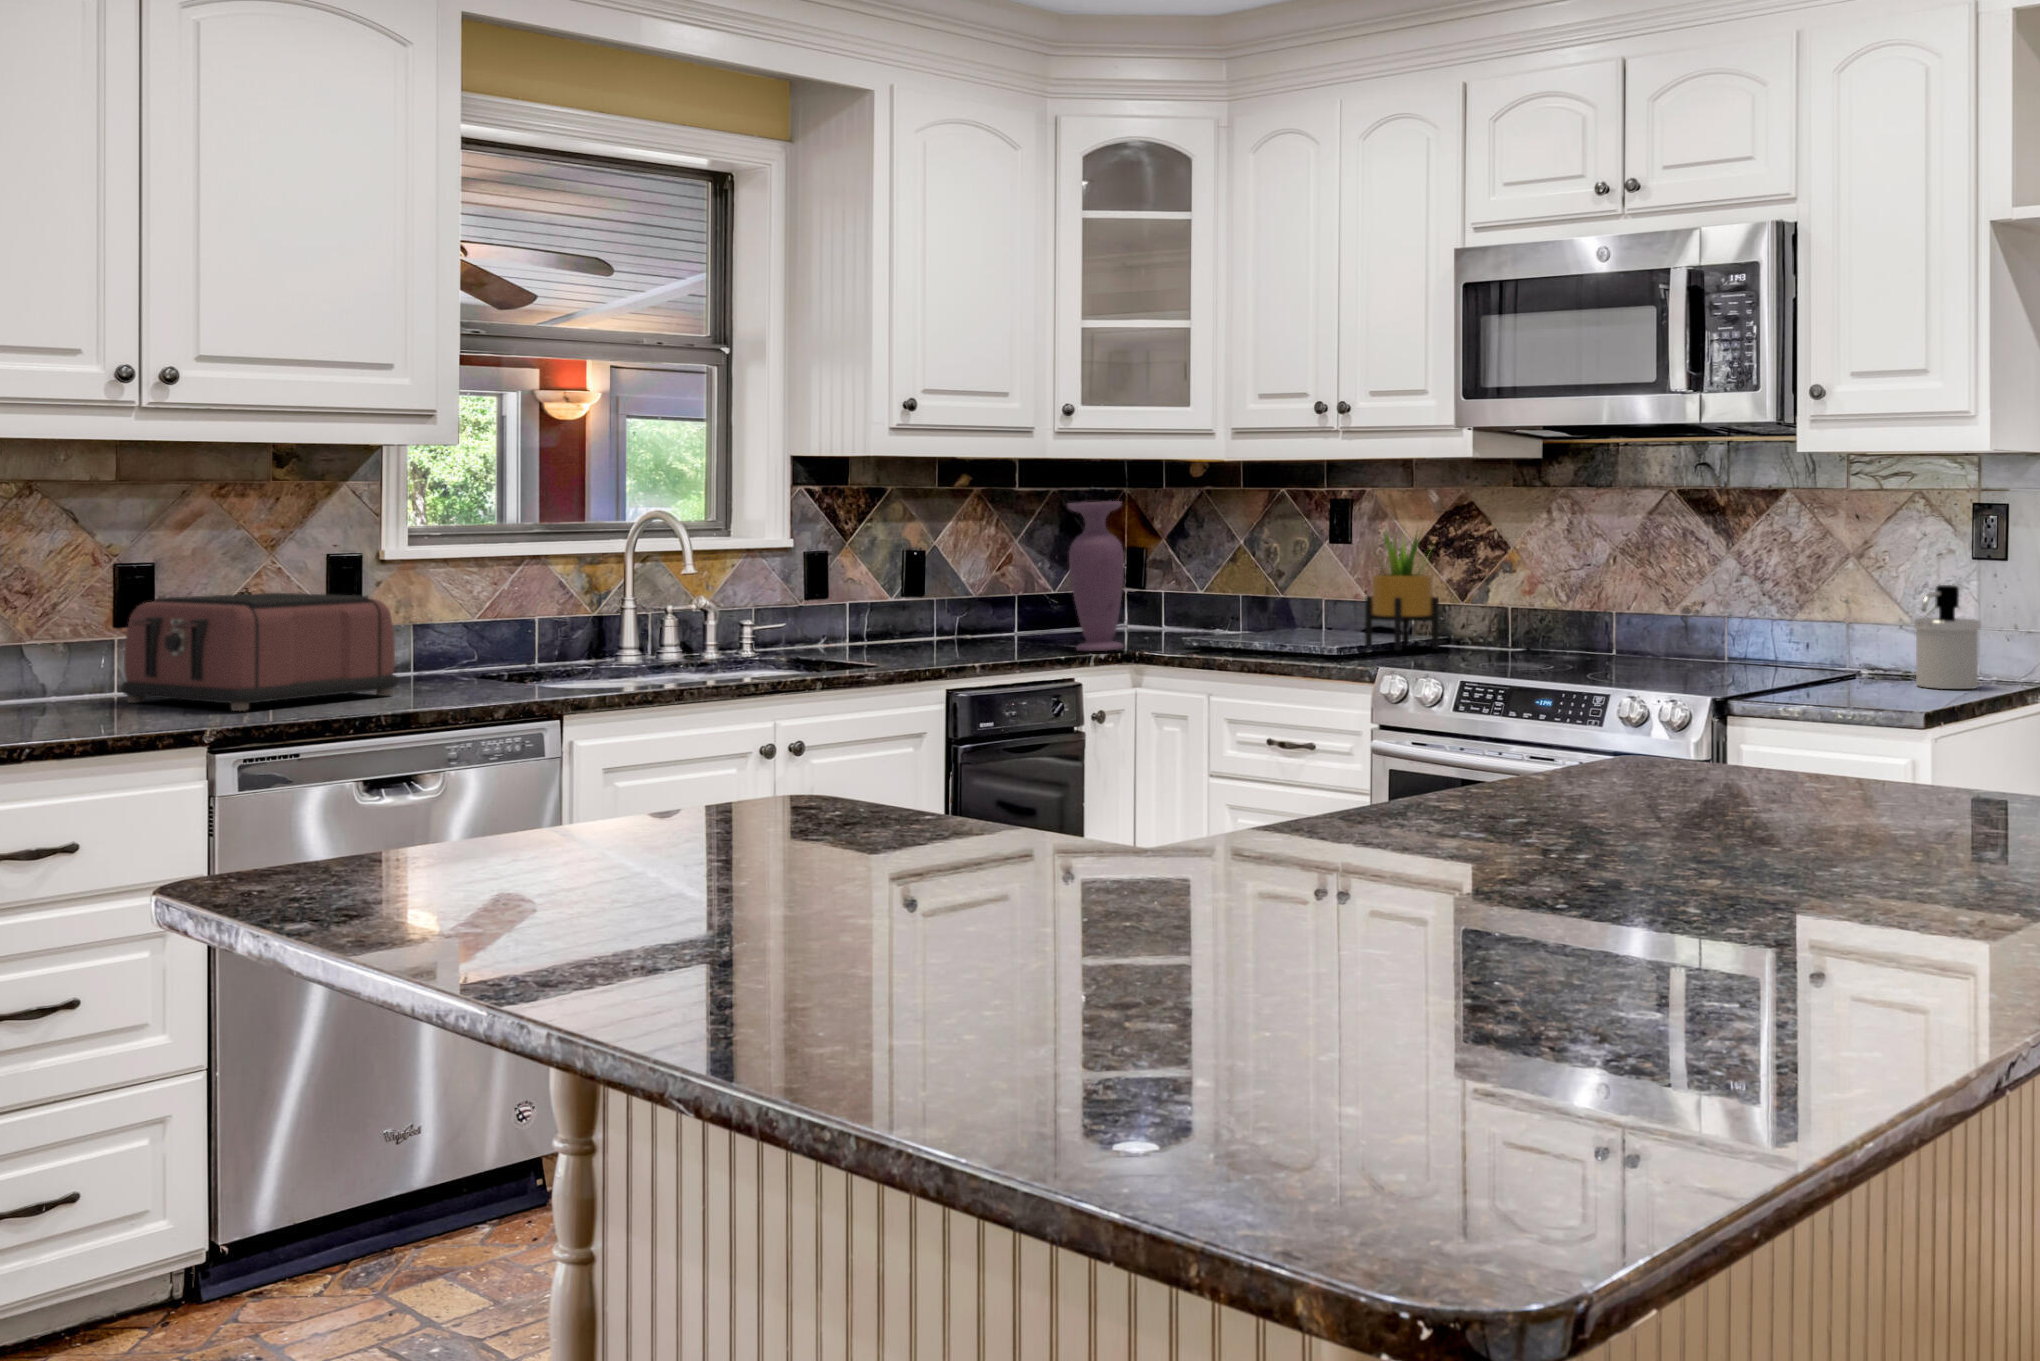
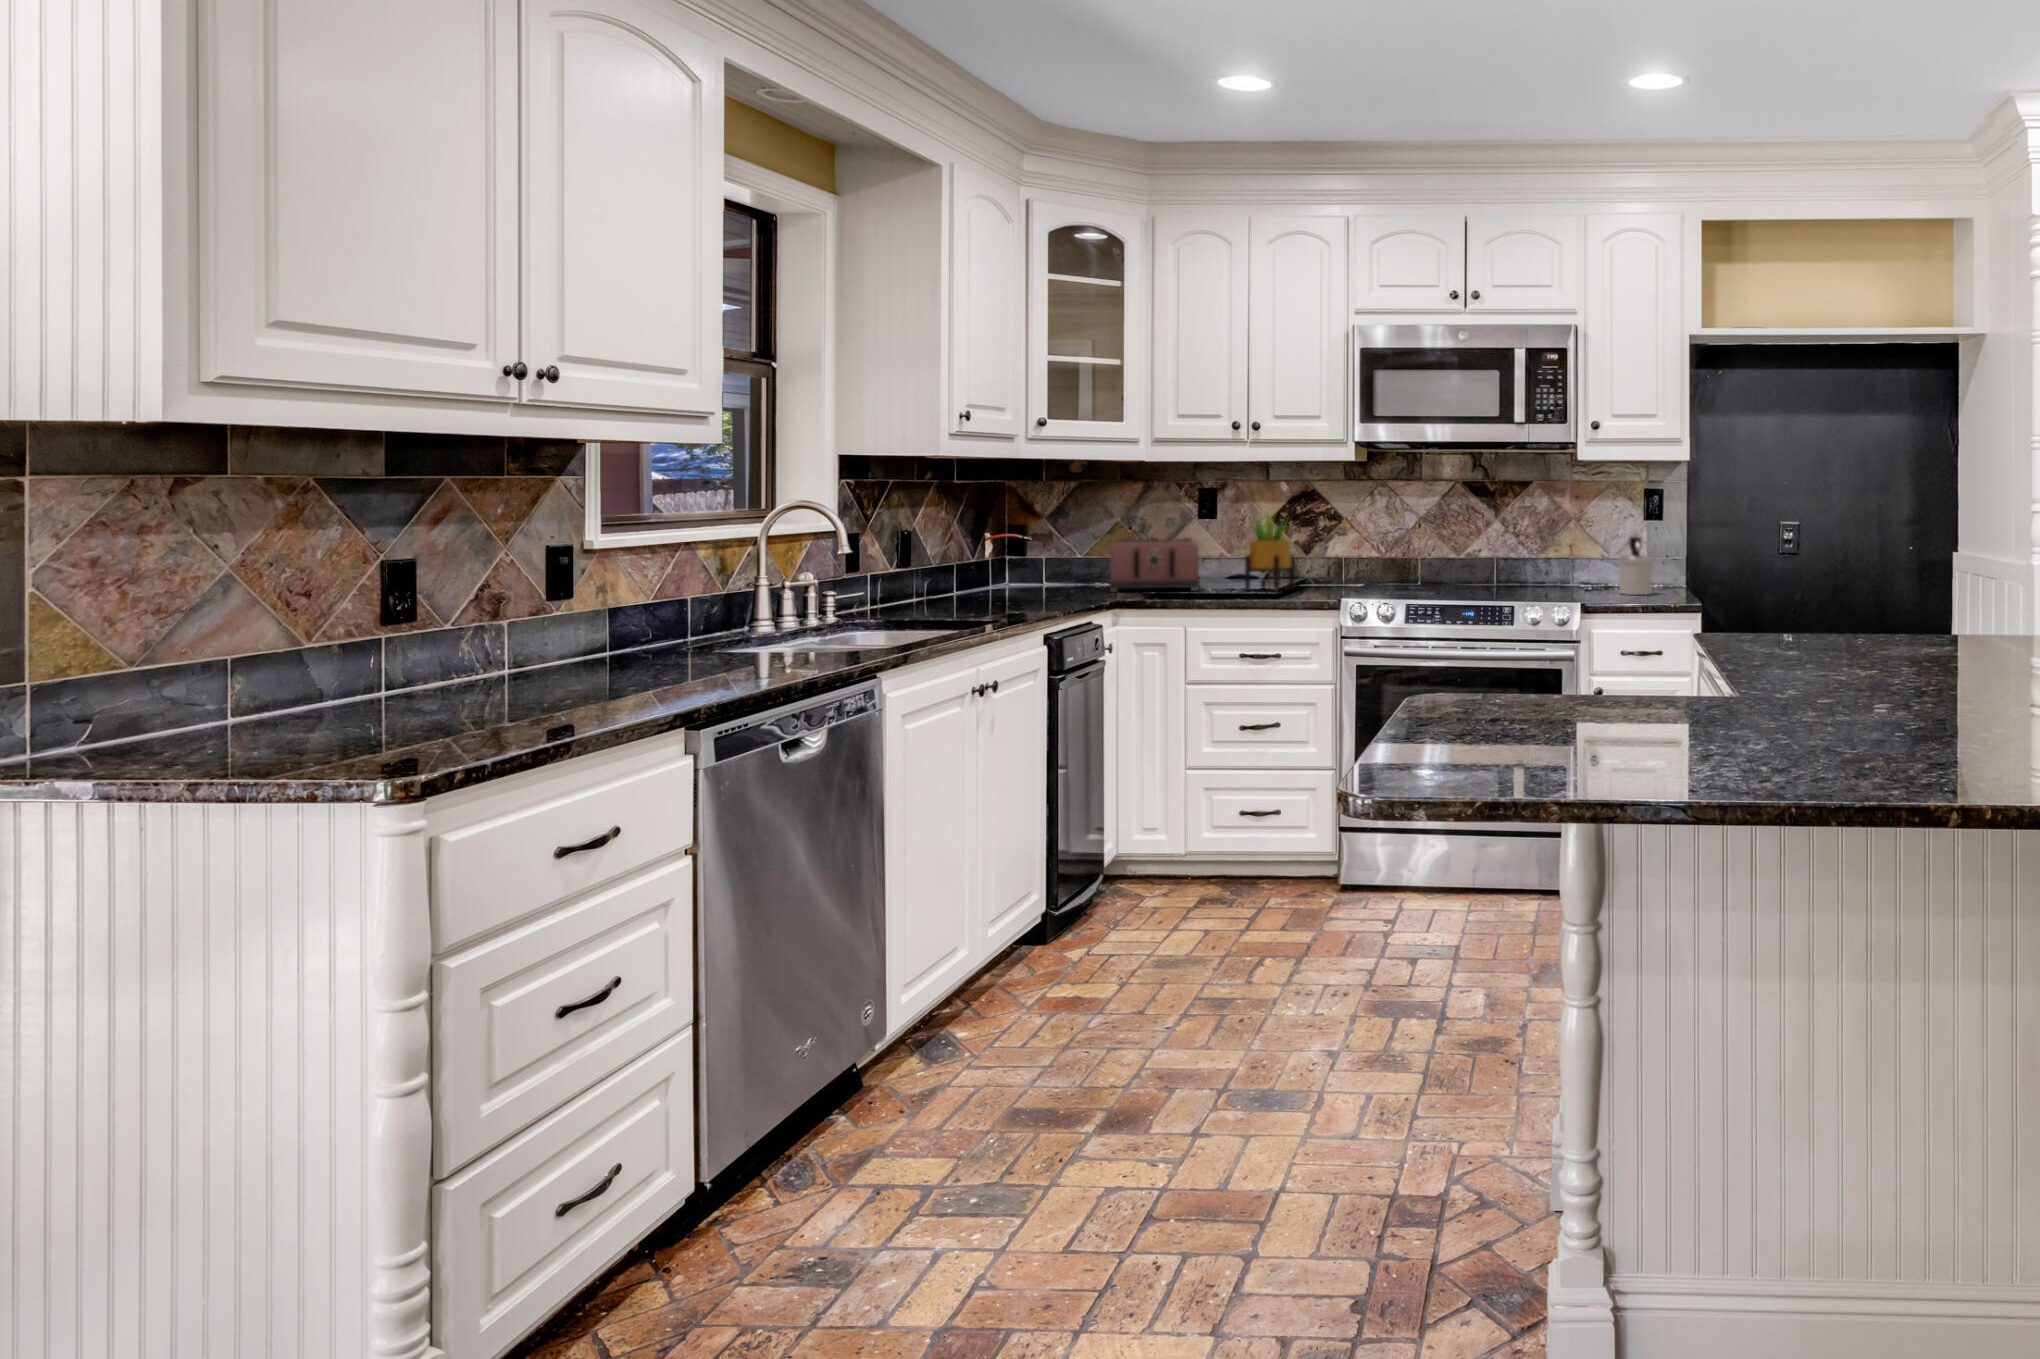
vase: present [1067,501,1124,651] -> none [1063,491,1108,604]
toaster: present [121,593,398,711] -> present [1109,537,1200,592]

